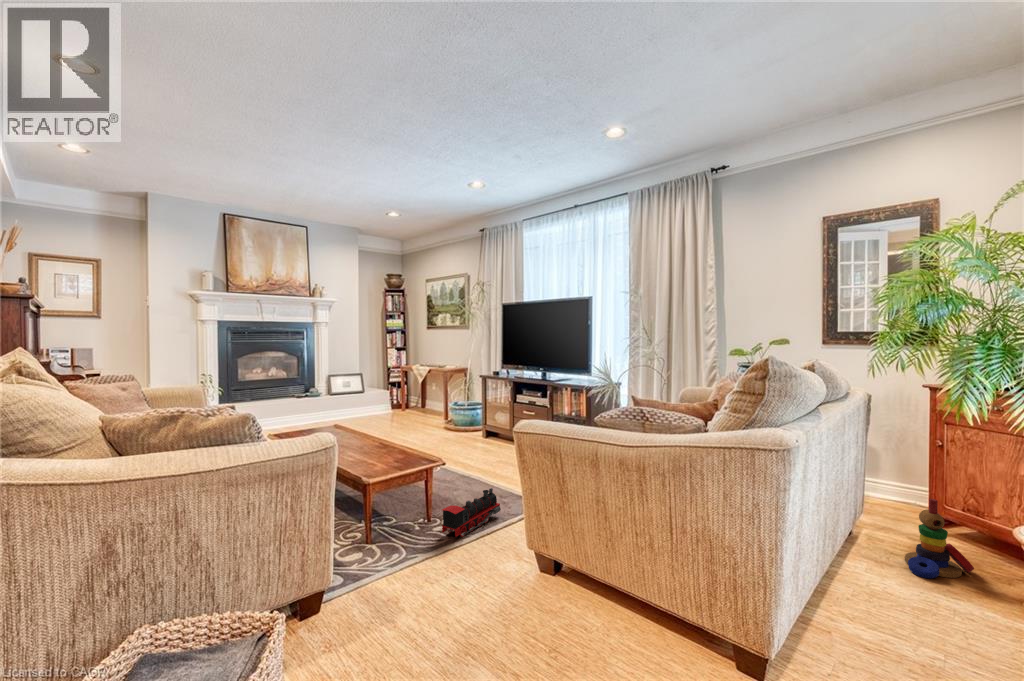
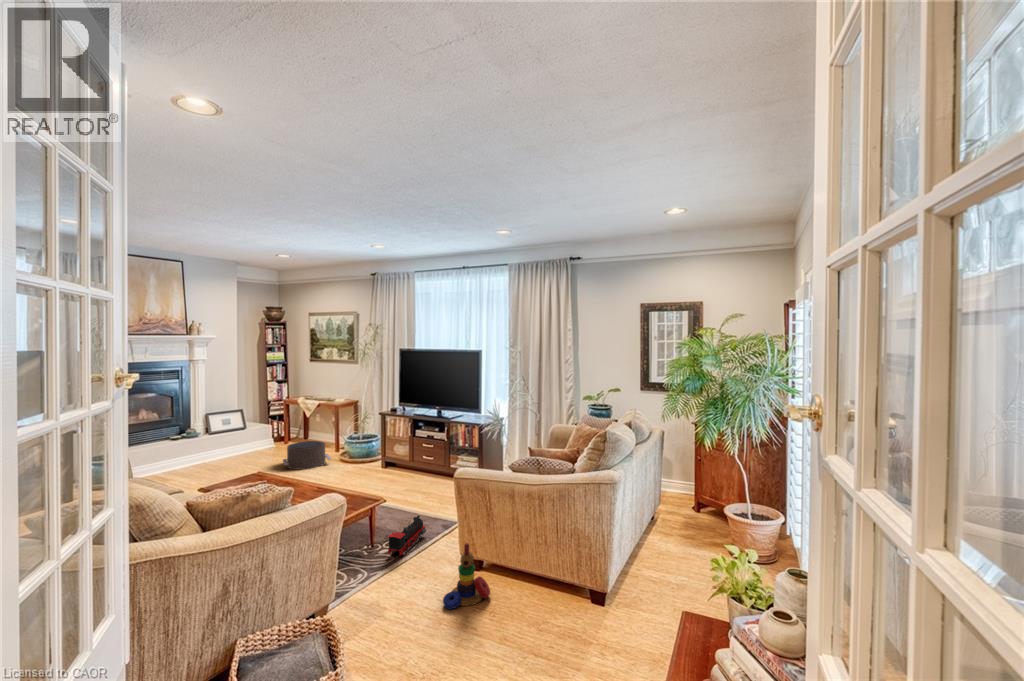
pouf: none [387,406,435,434] -> present [283,441,331,470]
stacking toy: present [905,499,974,578] -> present [443,543,490,609]

